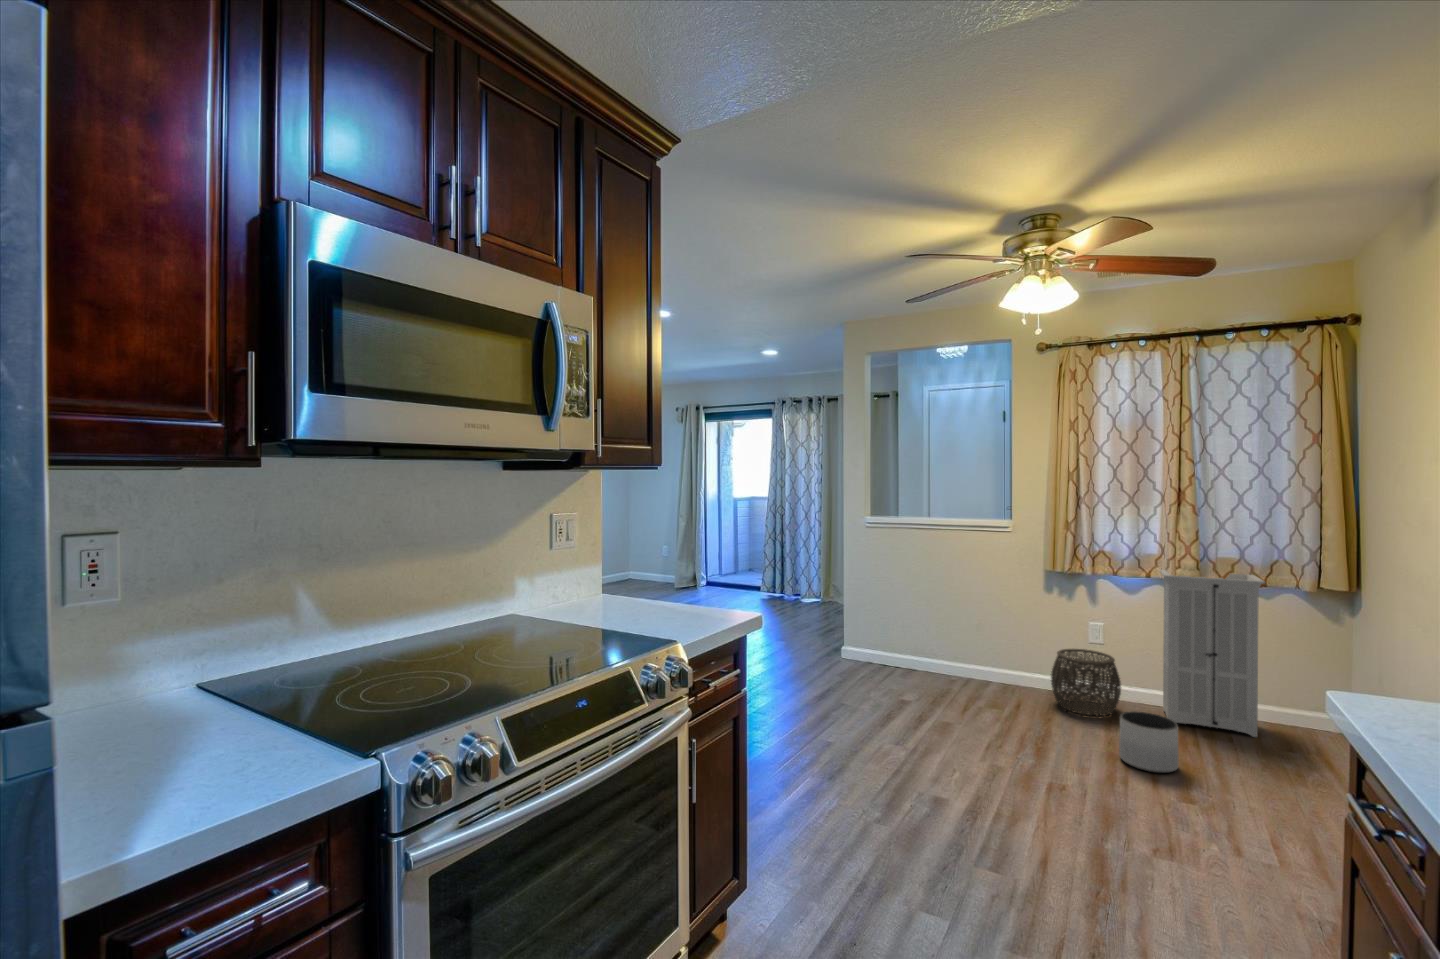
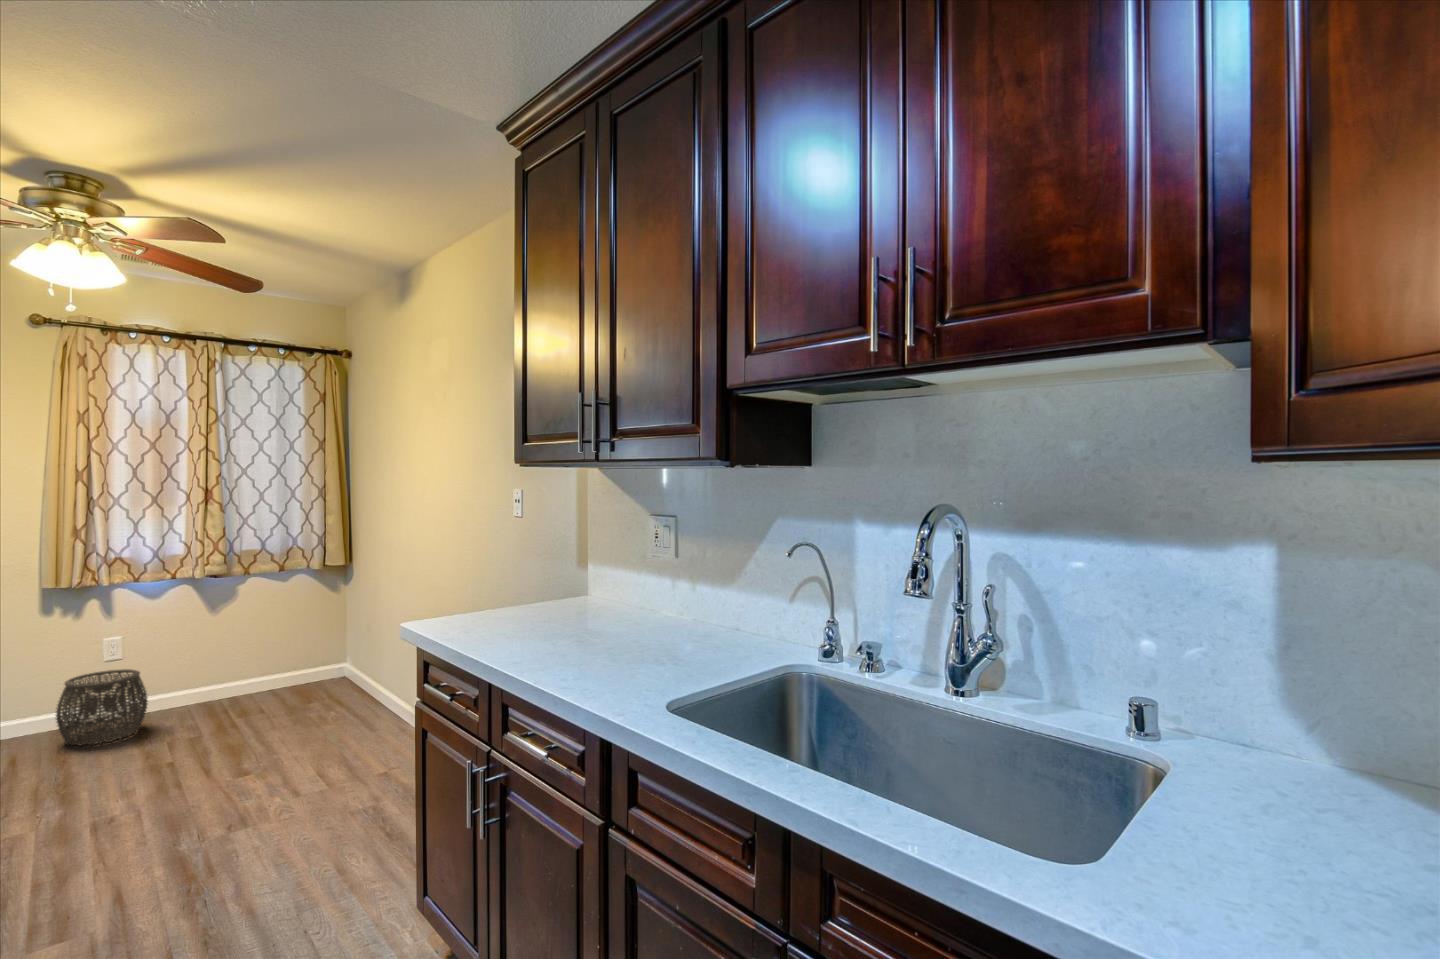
storage cabinet: present [1160,569,1265,737] -> none [186,561,284,720]
planter: present [1119,711,1179,773] -> none [159,708,220,767]

